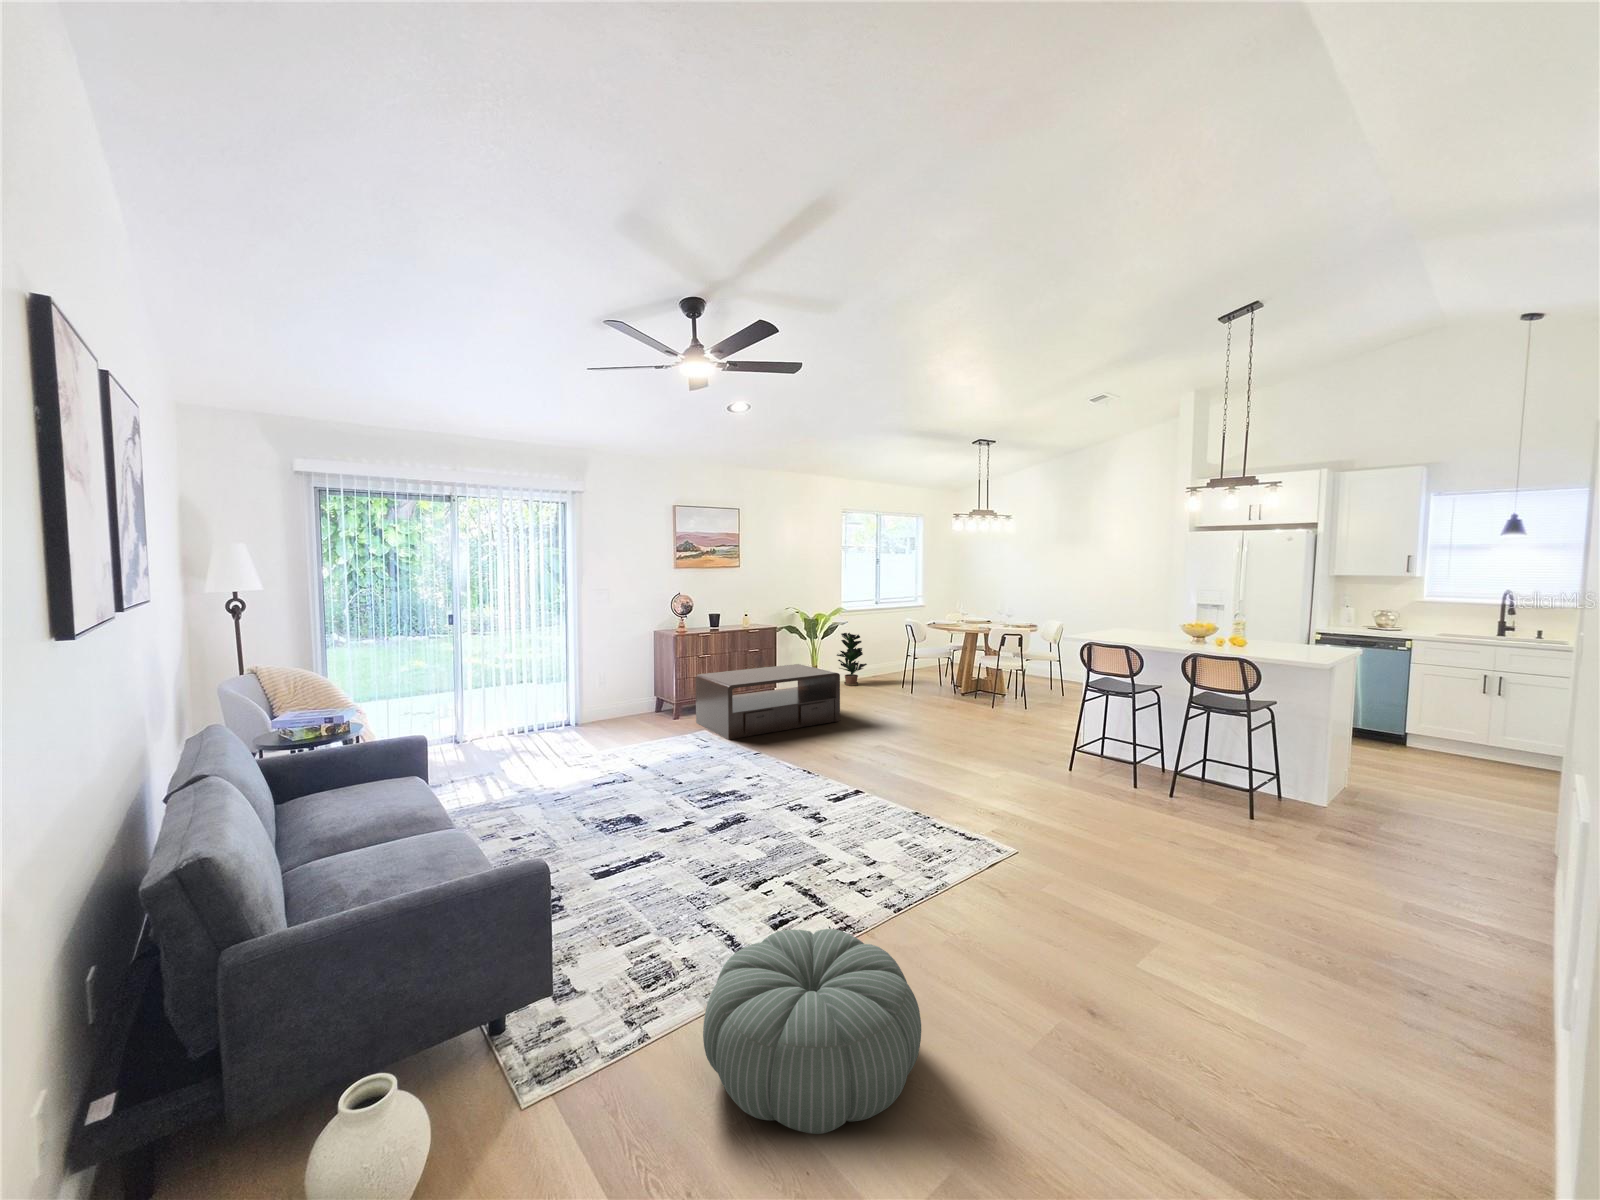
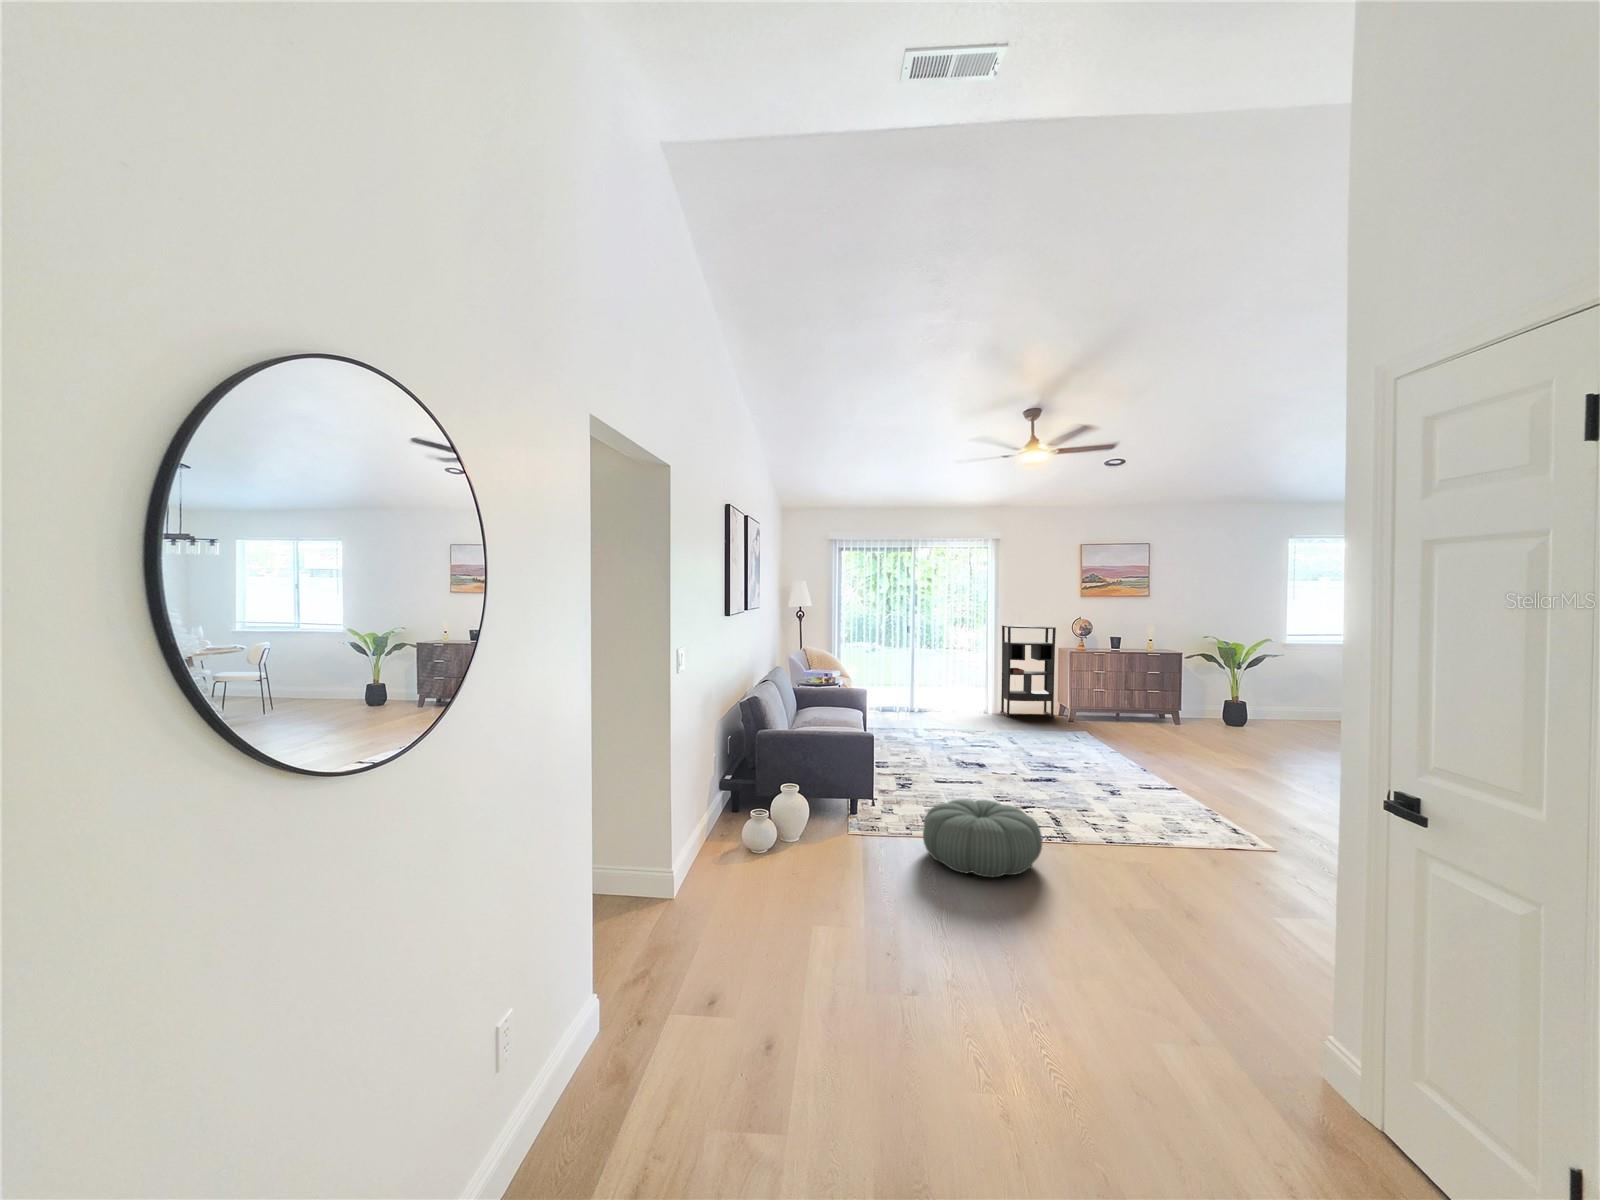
bookshelf: none [590,605,659,725] -> present [1000,625,1056,717]
potted plant: present [837,633,867,686] -> none [1271,667,1311,725]
coffee table: present [696,664,840,740] -> none [1081,686,1226,746]

